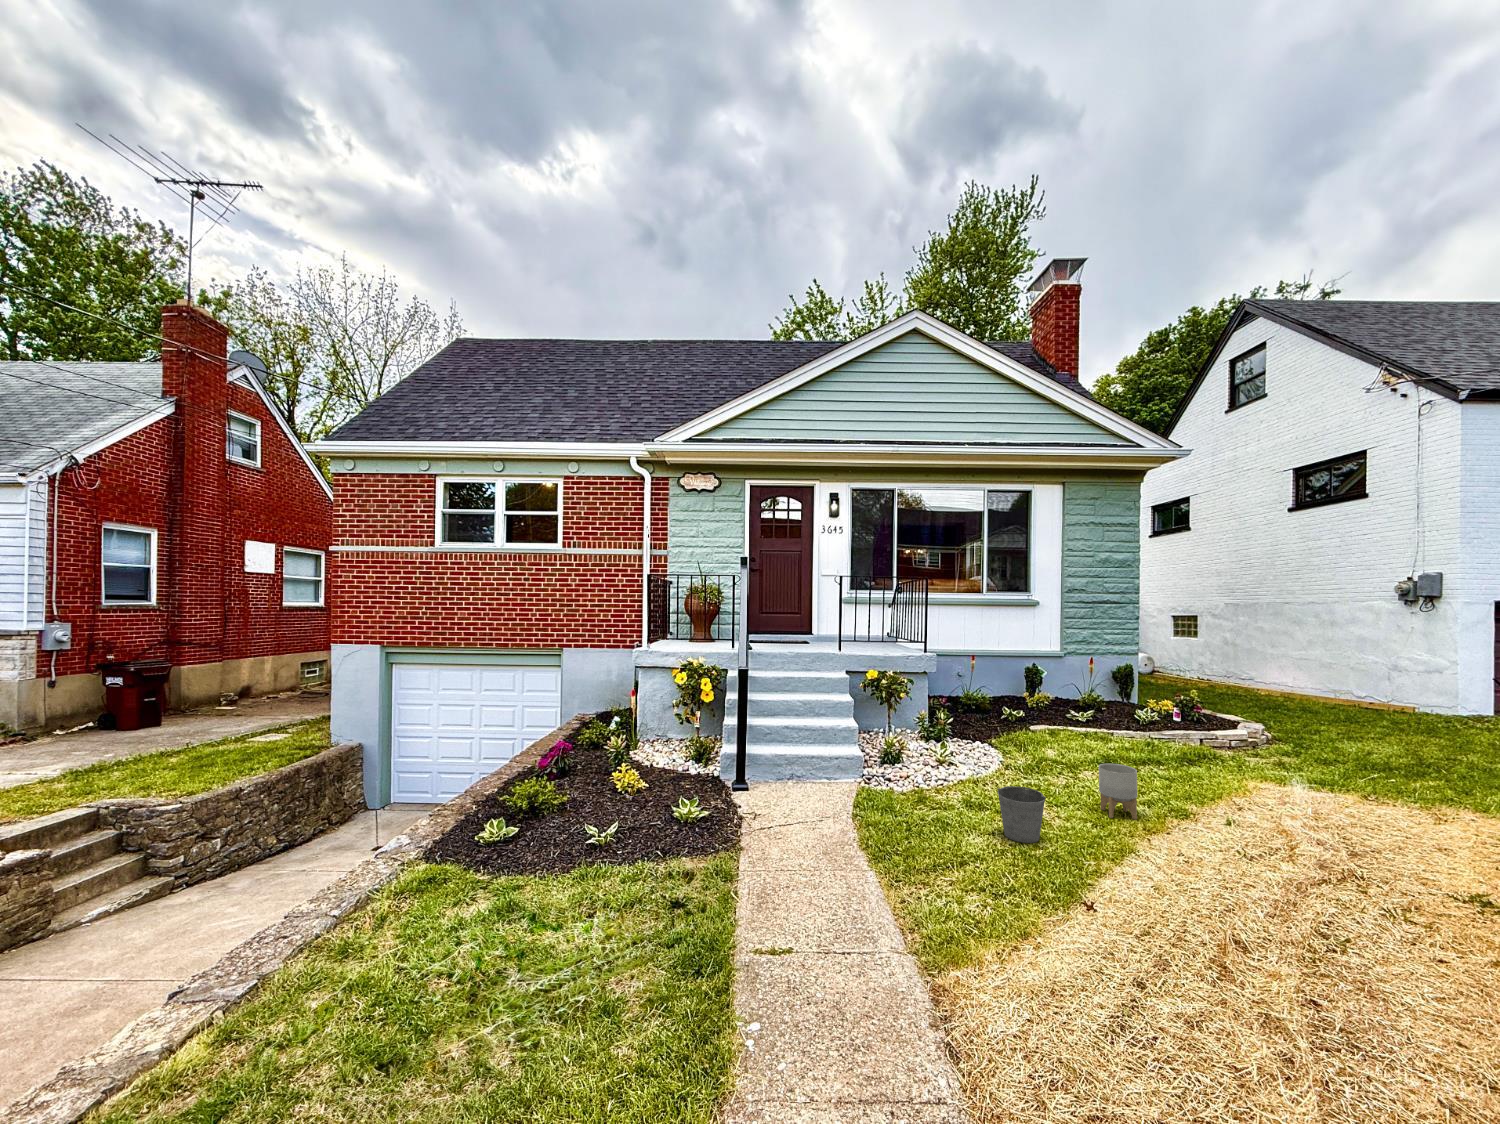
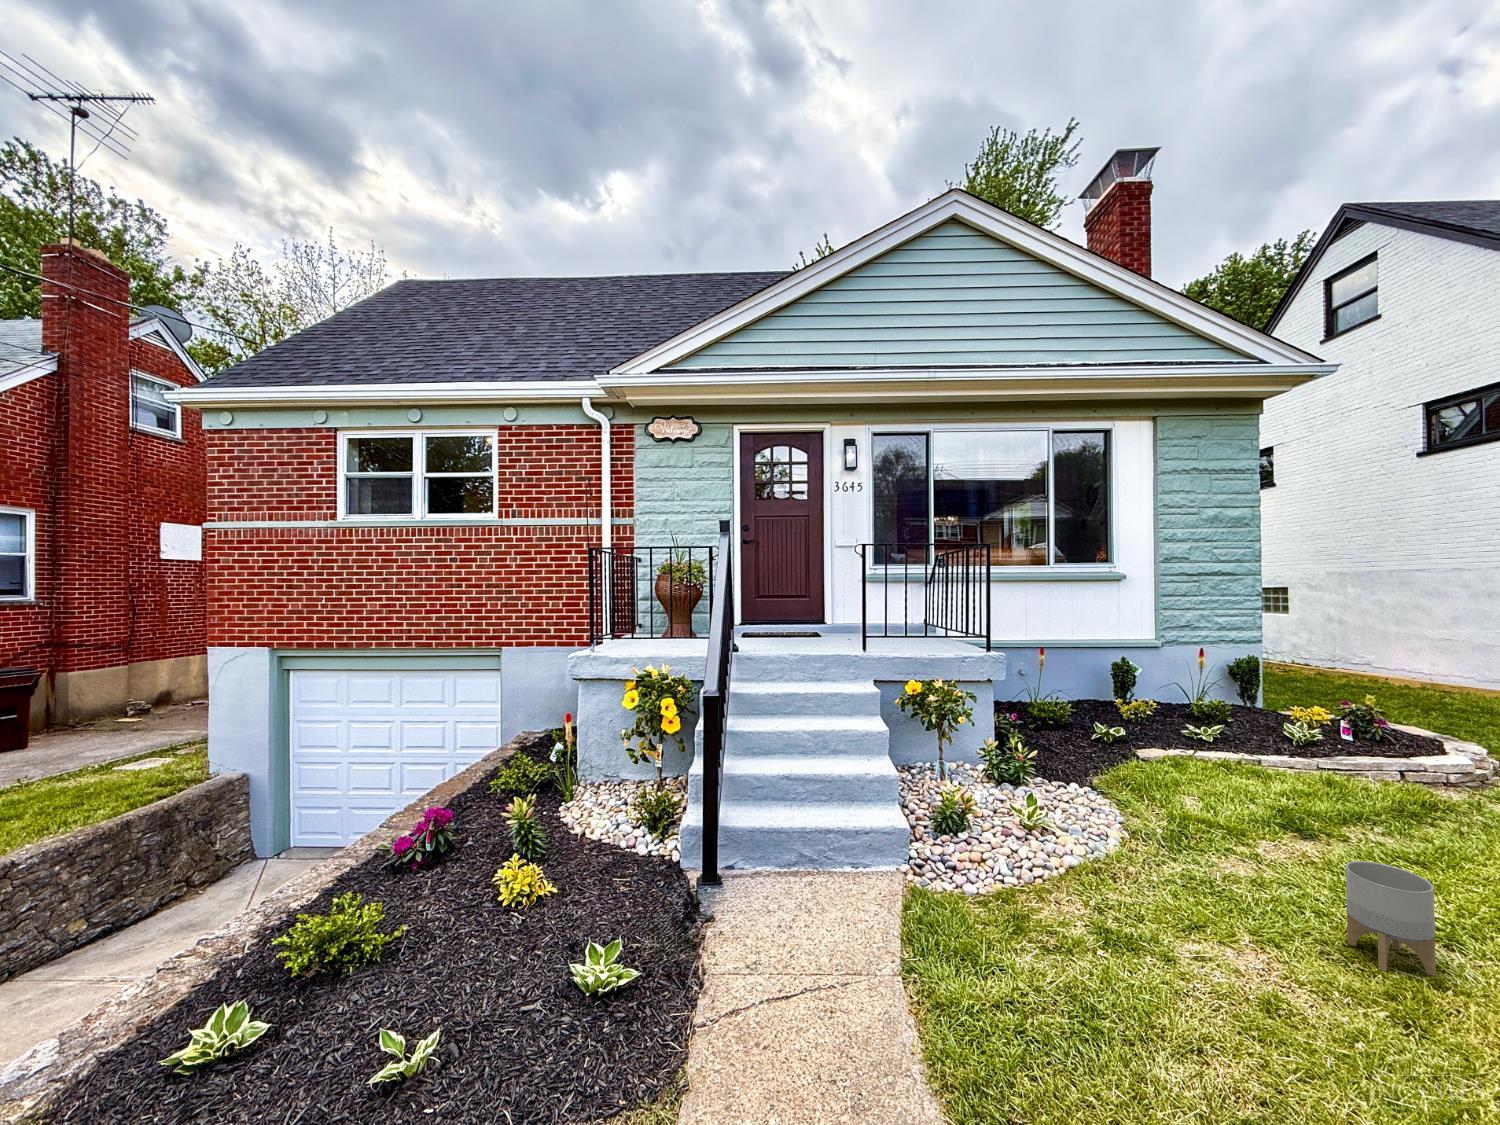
bucket: present [998,786,1046,843] -> none [1188,927,1303,1063]

